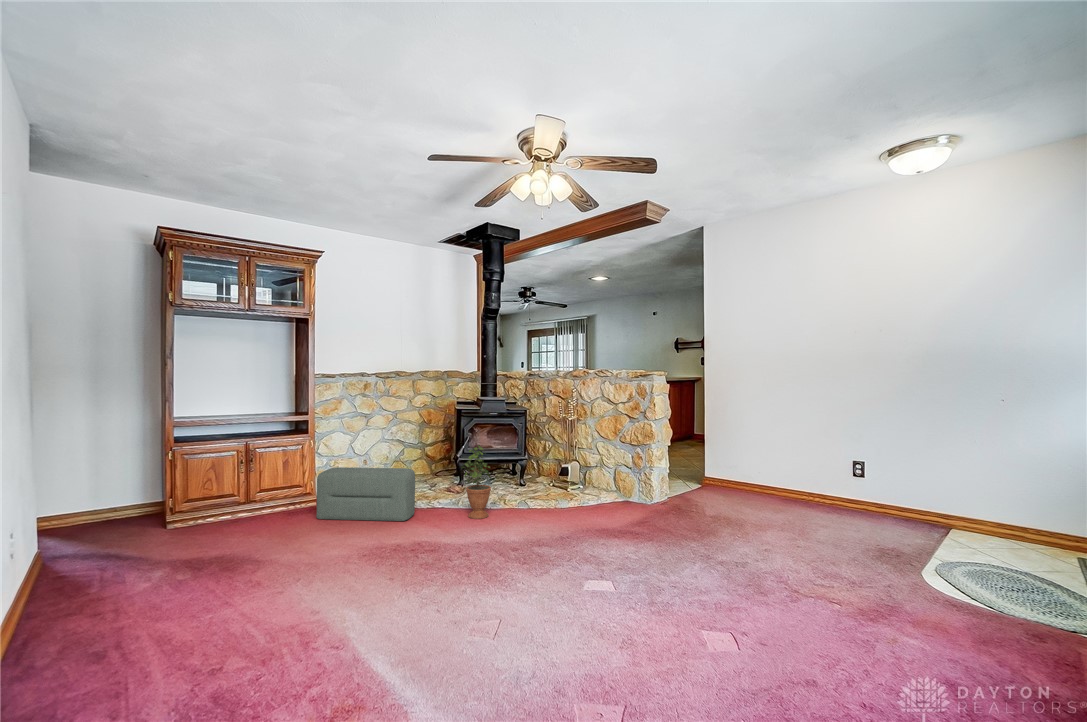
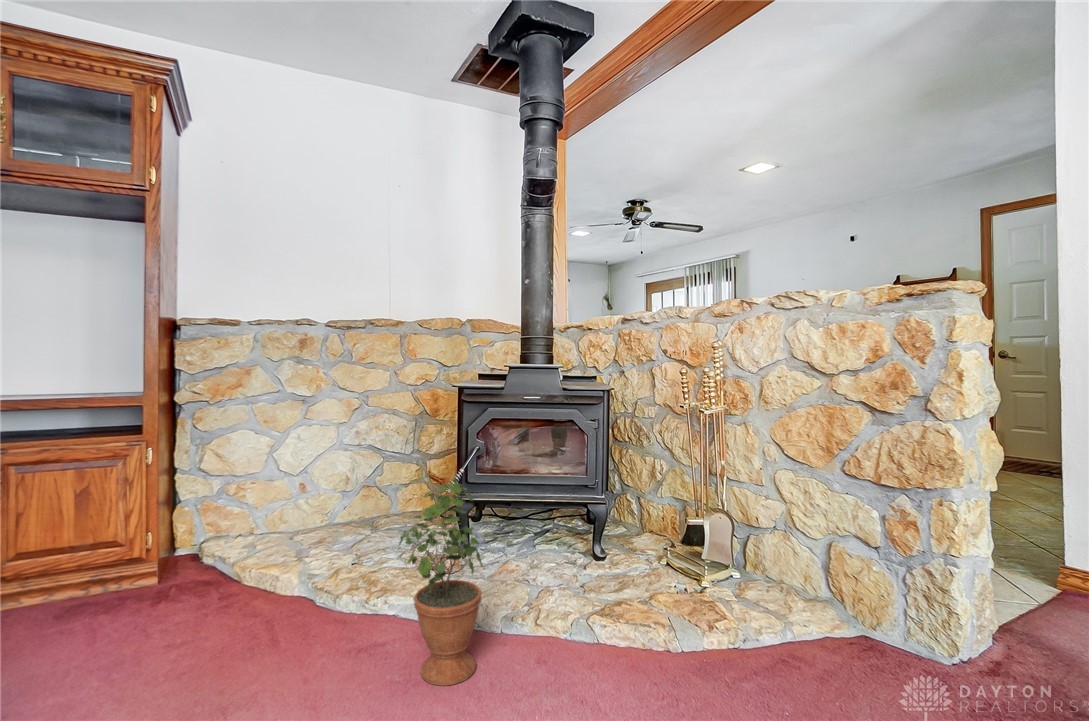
pouf: present [317,467,415,521] -> none [92,514,306,672]

